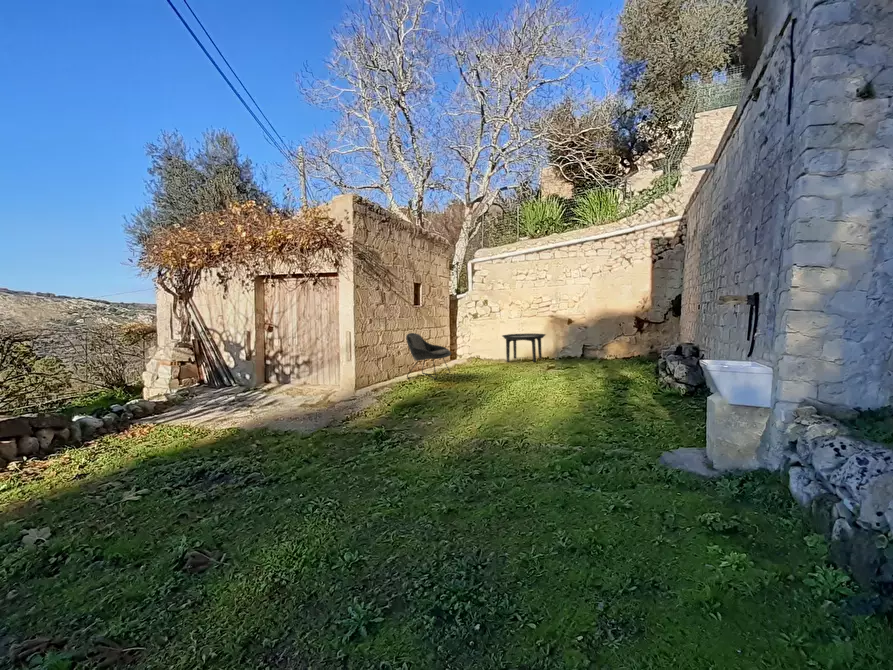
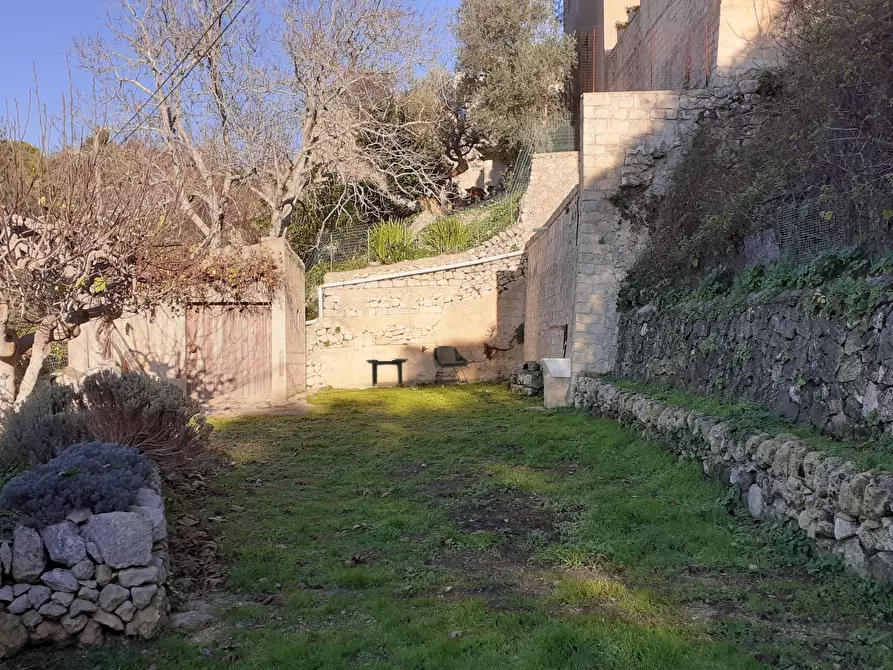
lounge chair: present [406,333,451,379] -> present [433,346,468,383]

